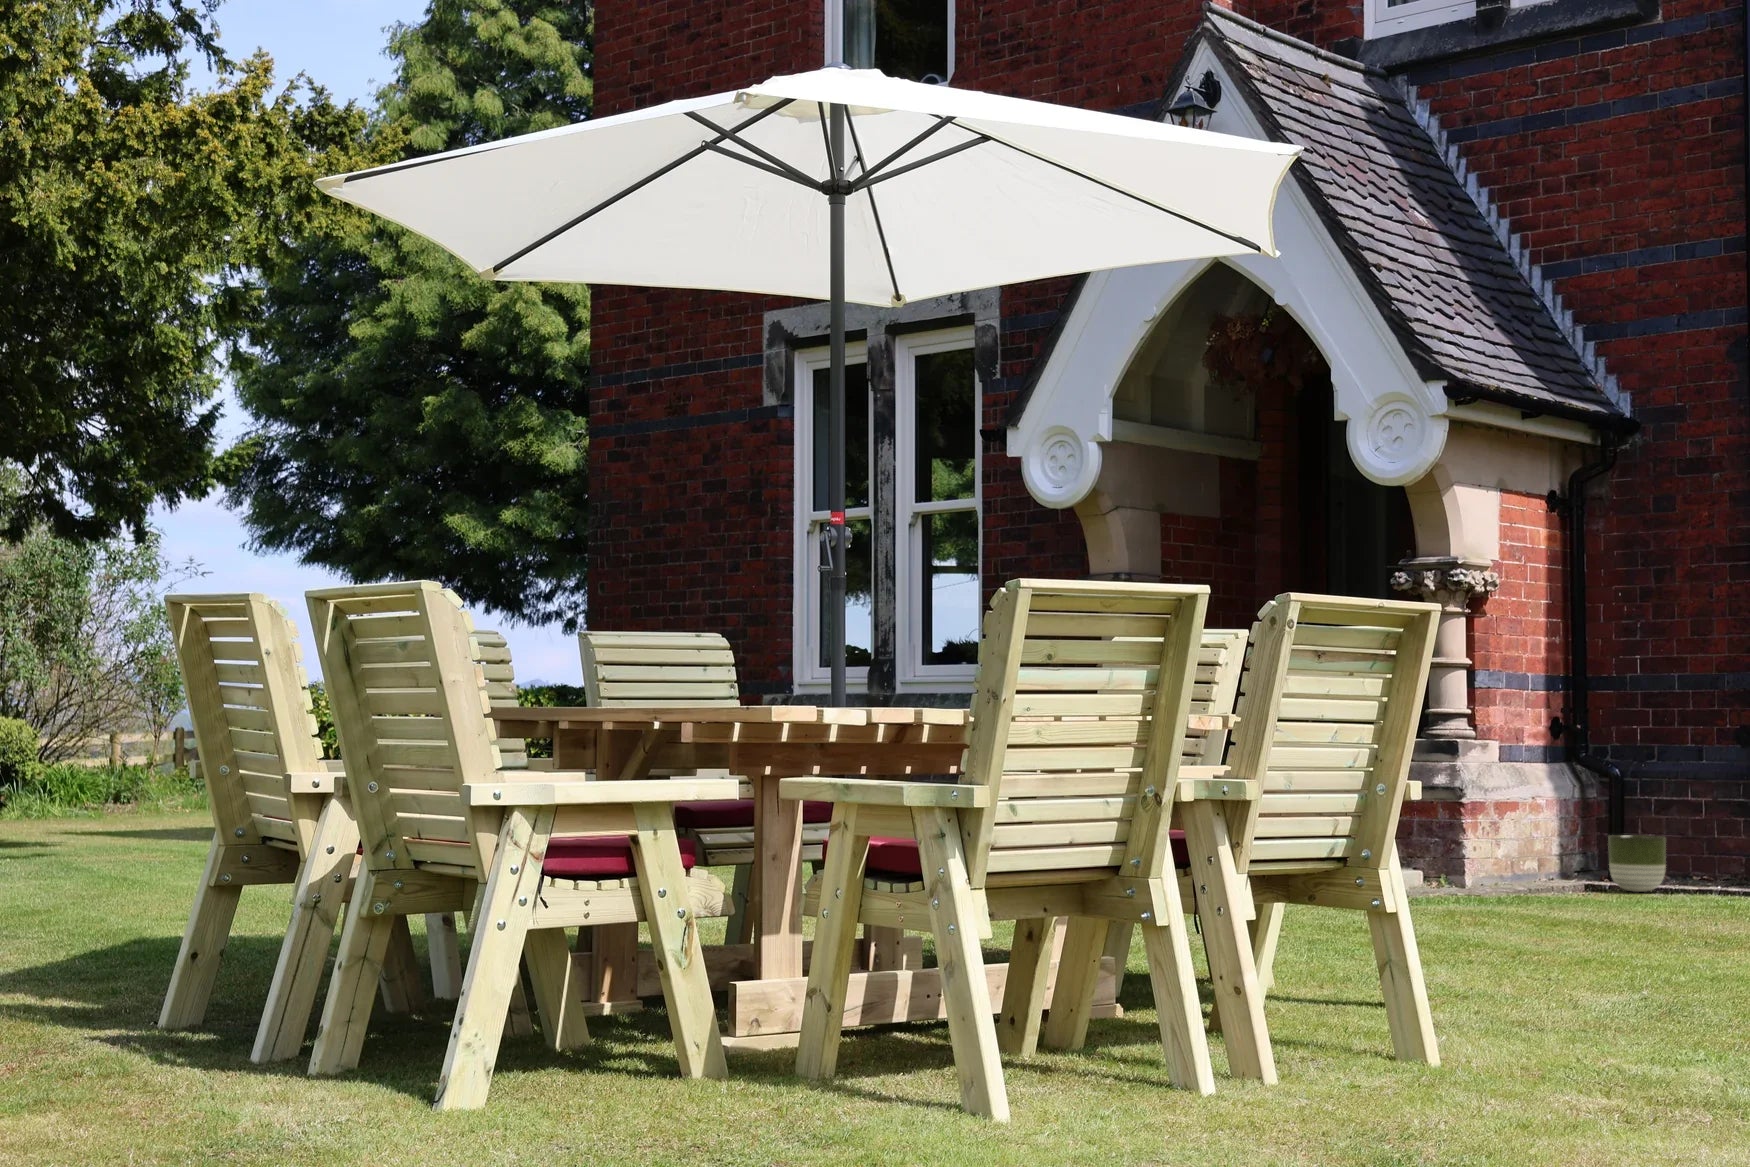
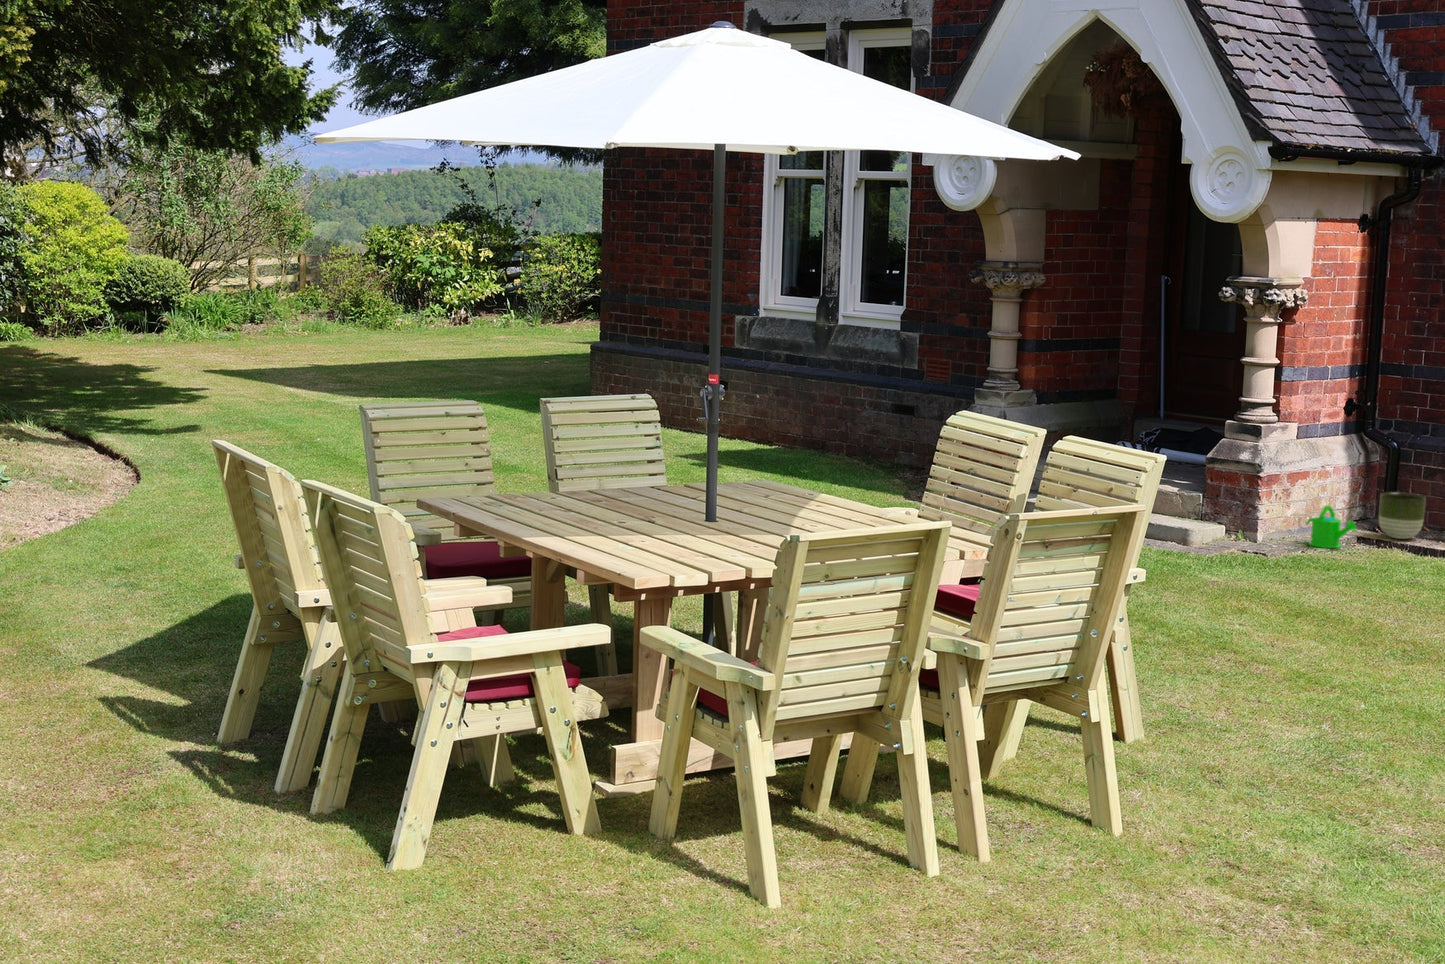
watering can: none [1519,844,1589,898] -> present [1306,505,1356,548]

